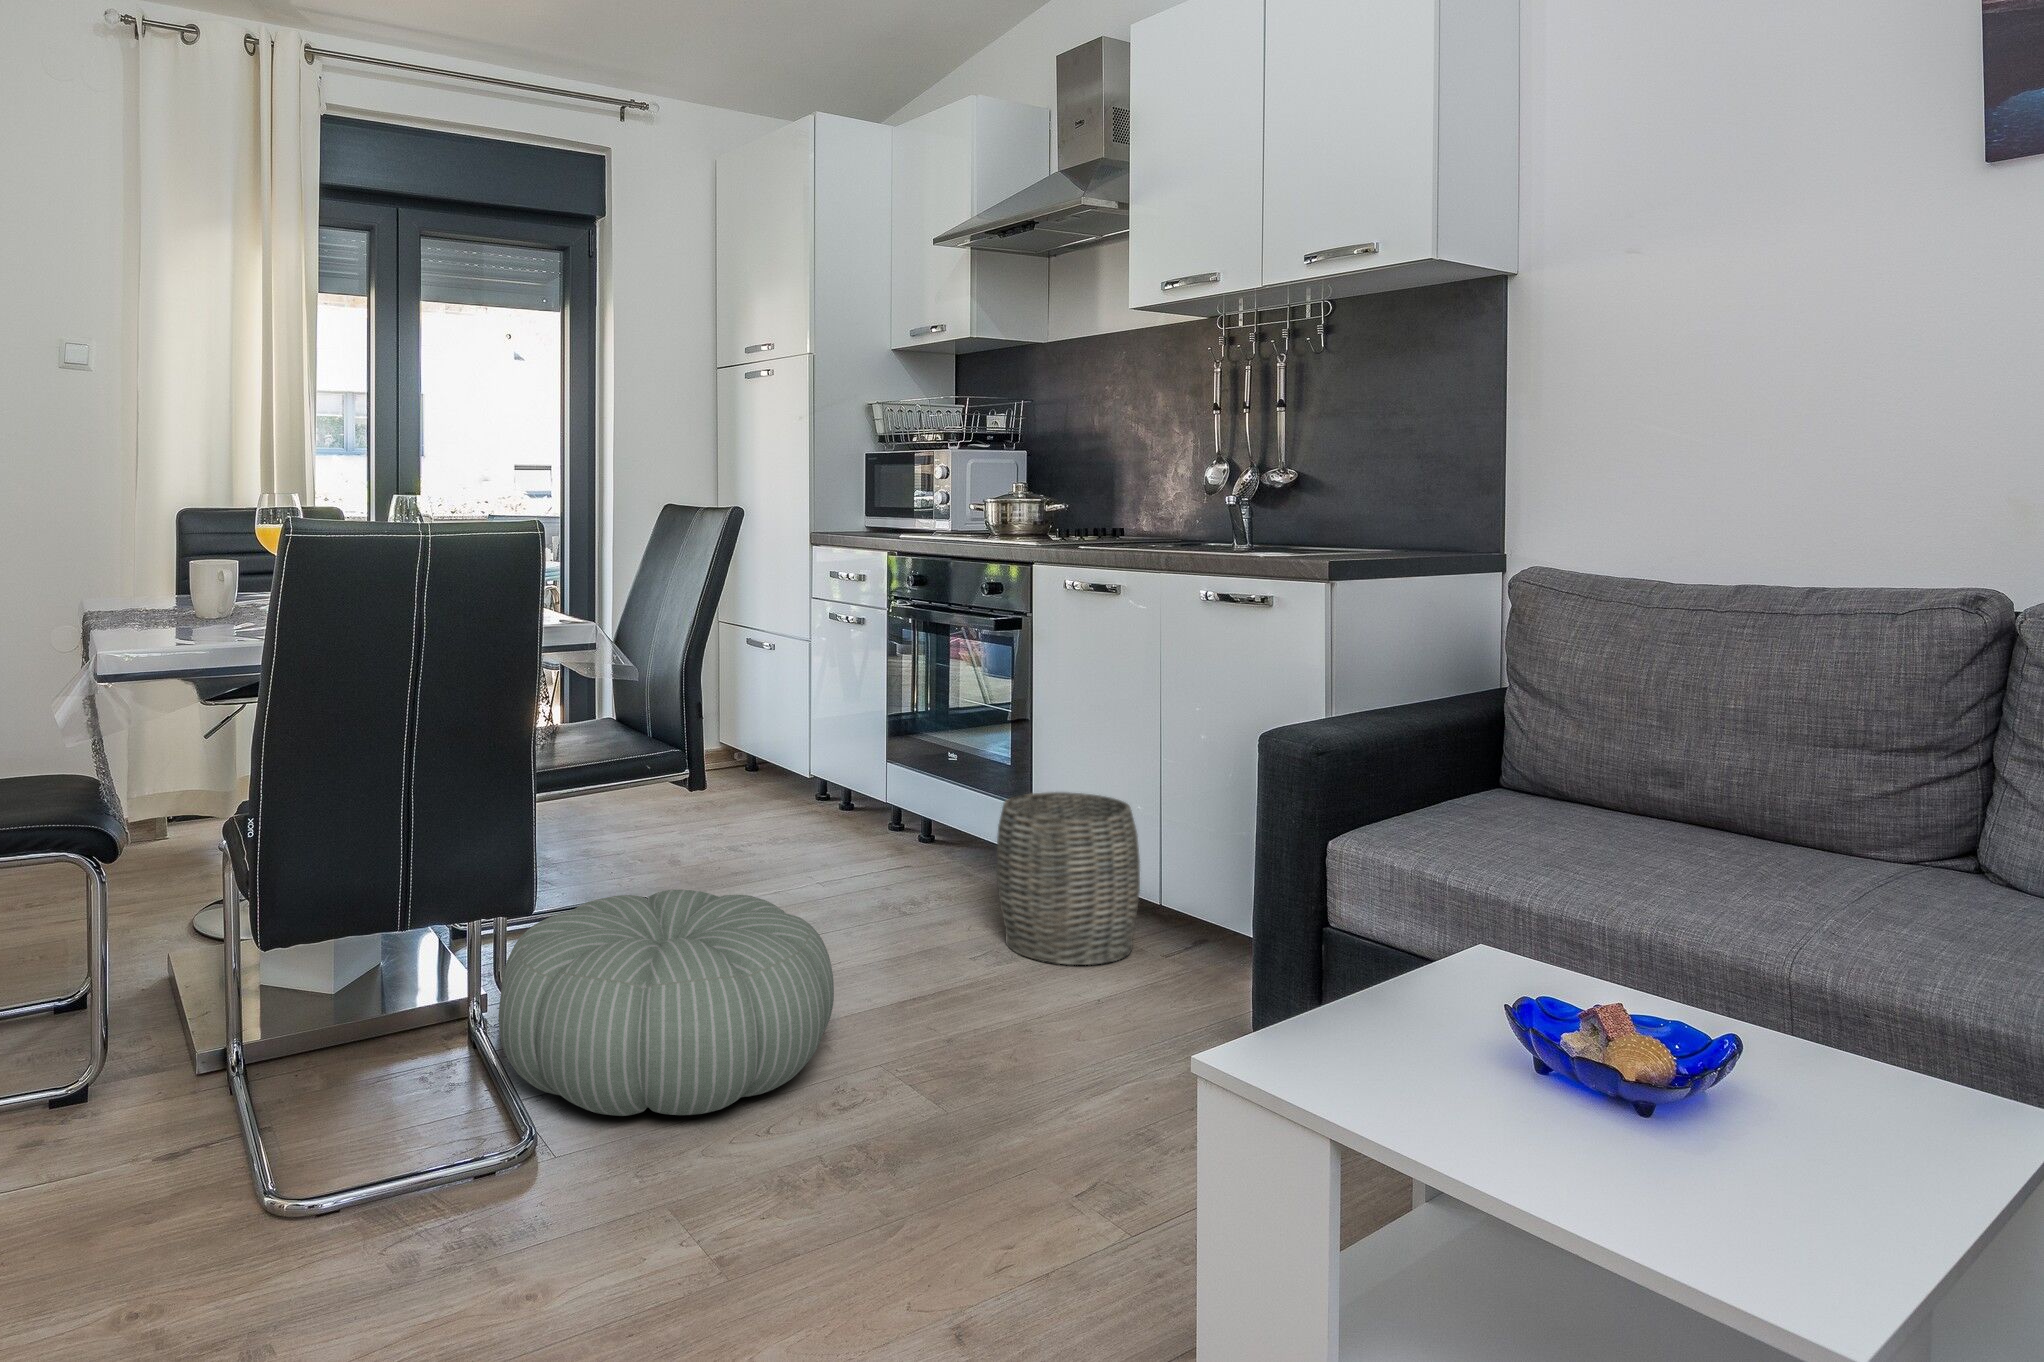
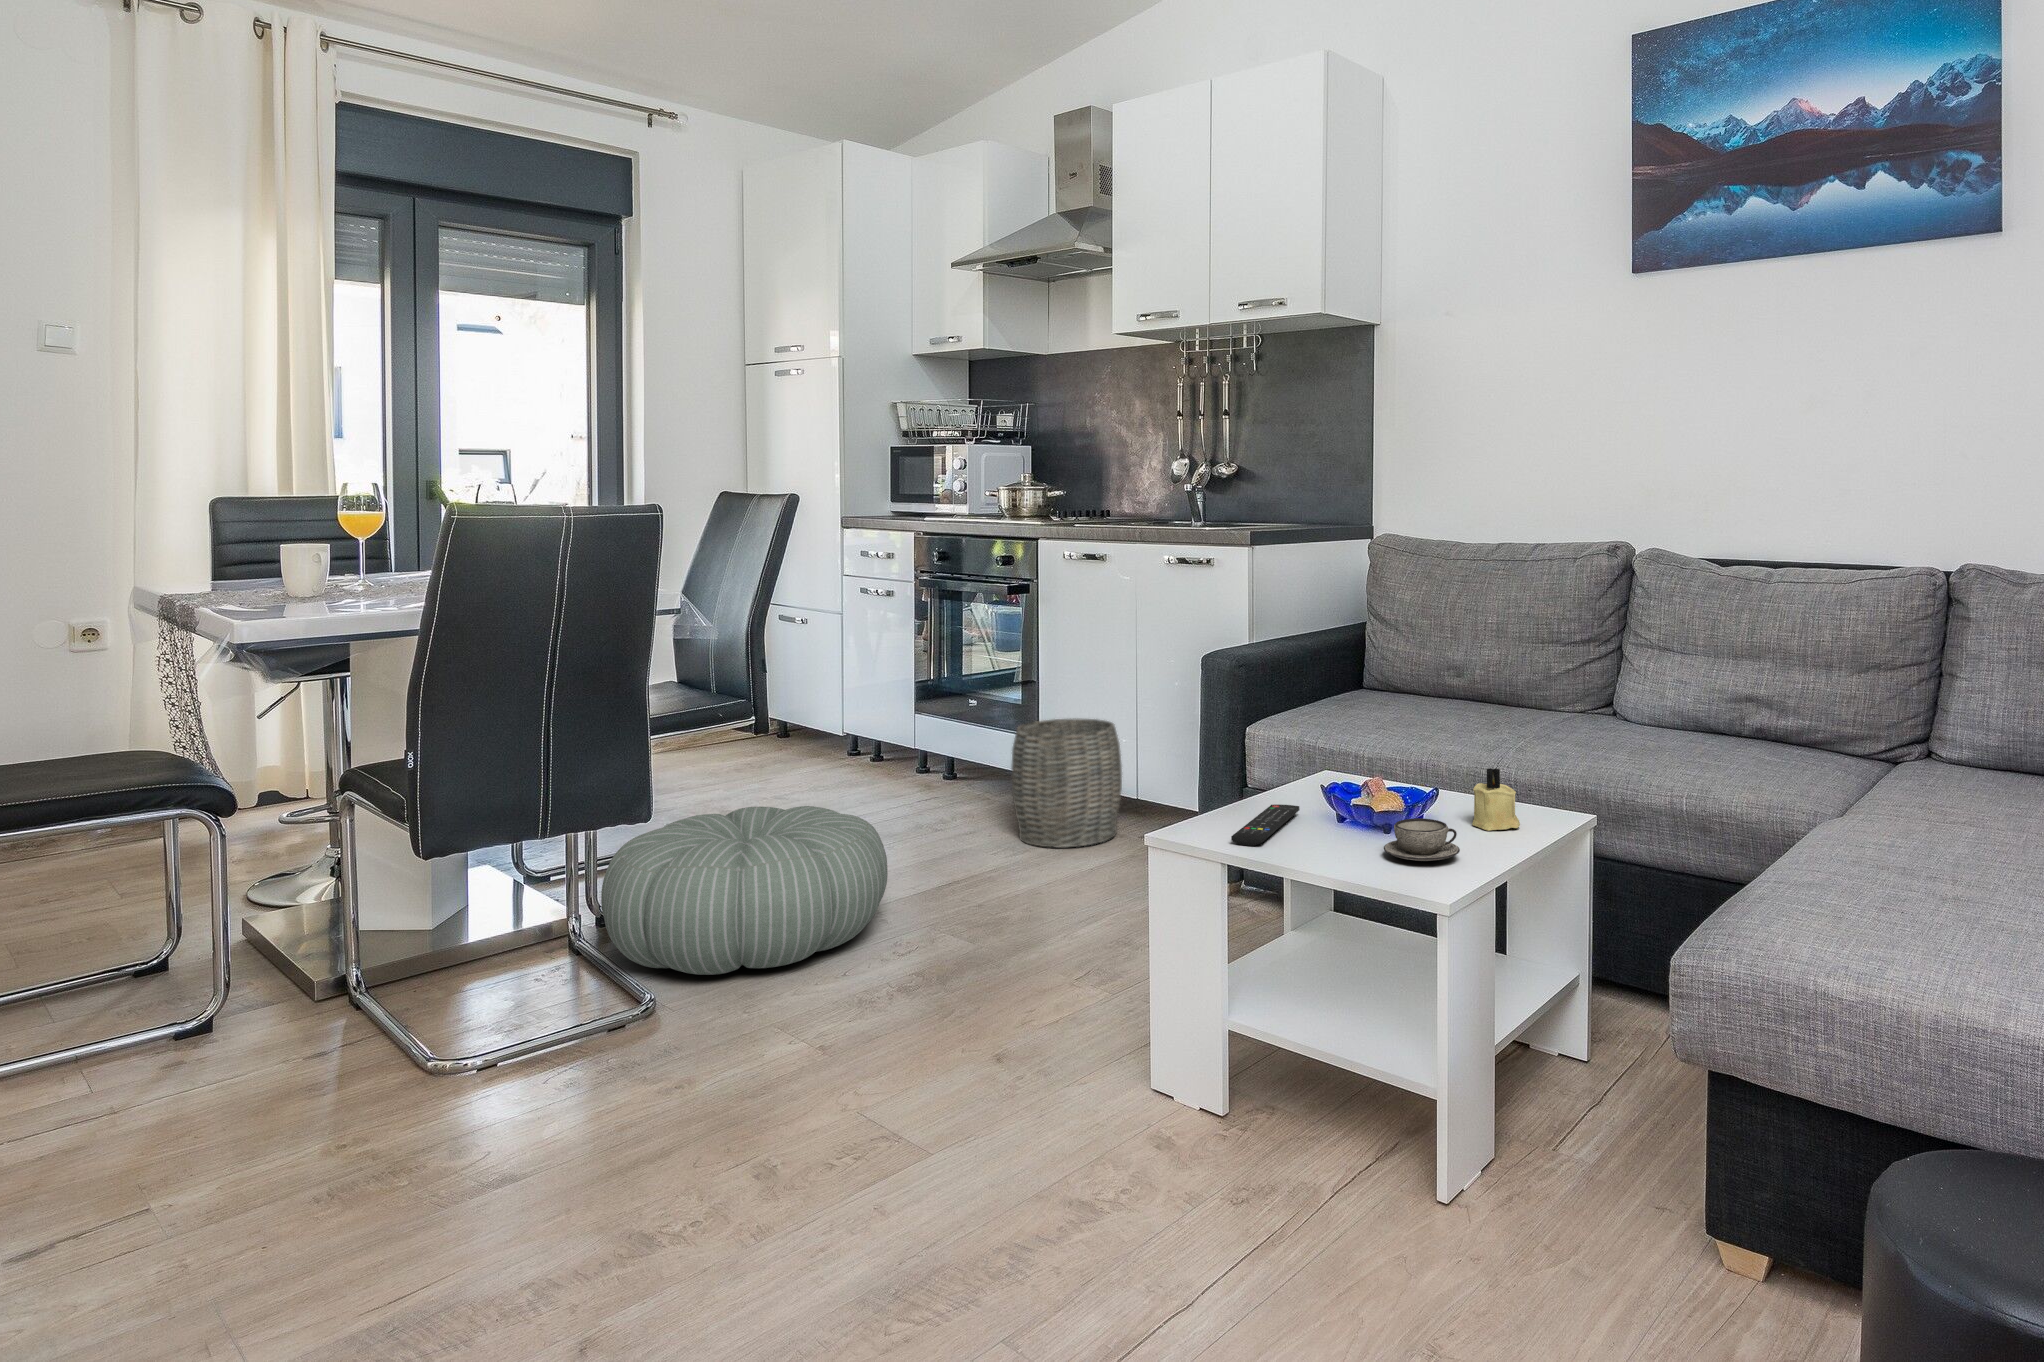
candle: none [1809,1005,1919,1127] -> present [1472,768,1520,831]
remote control: none [1351,1011,1458,1106] -> present [1231,804,1300,846]
teacup: none [1658,1105,1833,1209] -> present [1384,818,1460,861]

